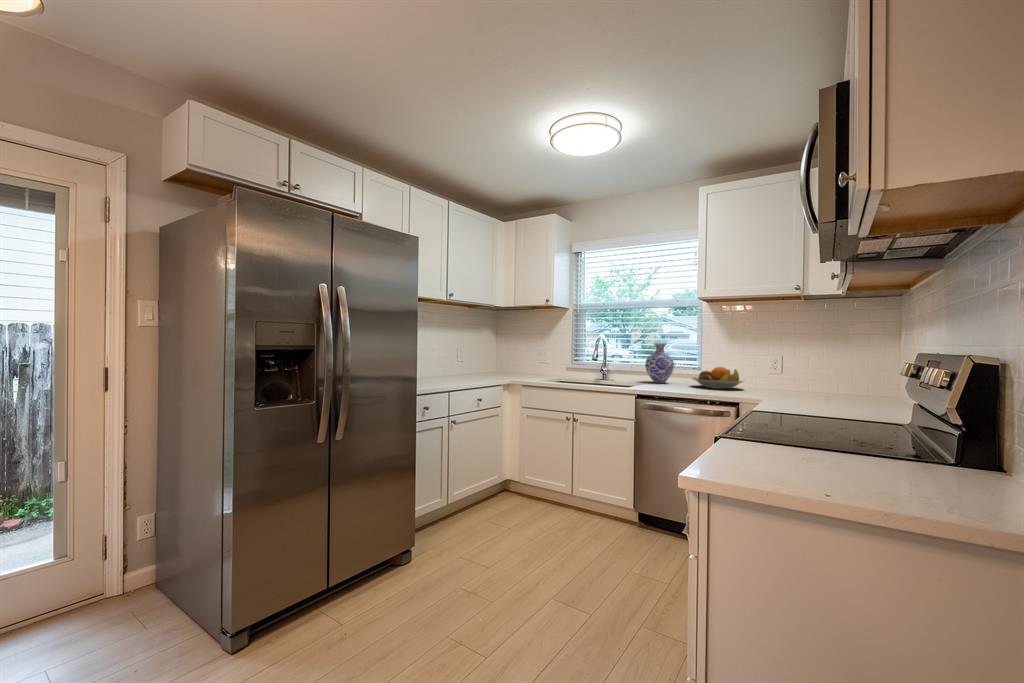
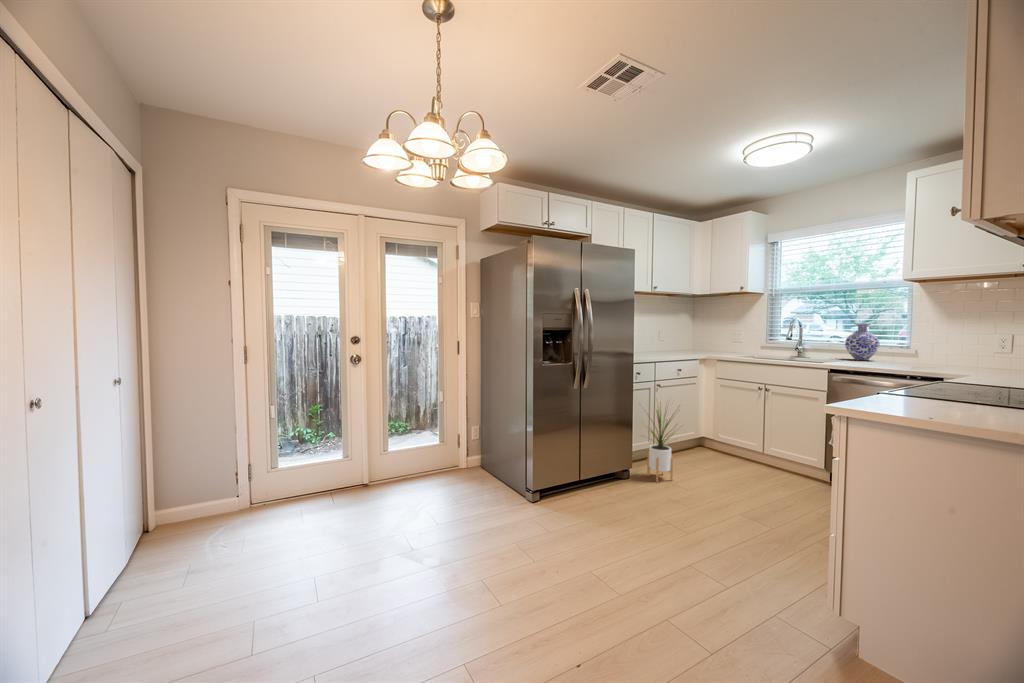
fruit bowl: present [692,367,744,389] -> none [899,345,969,367]
house plant: none [423,439,481,561] -> present [644,403,676,482]

